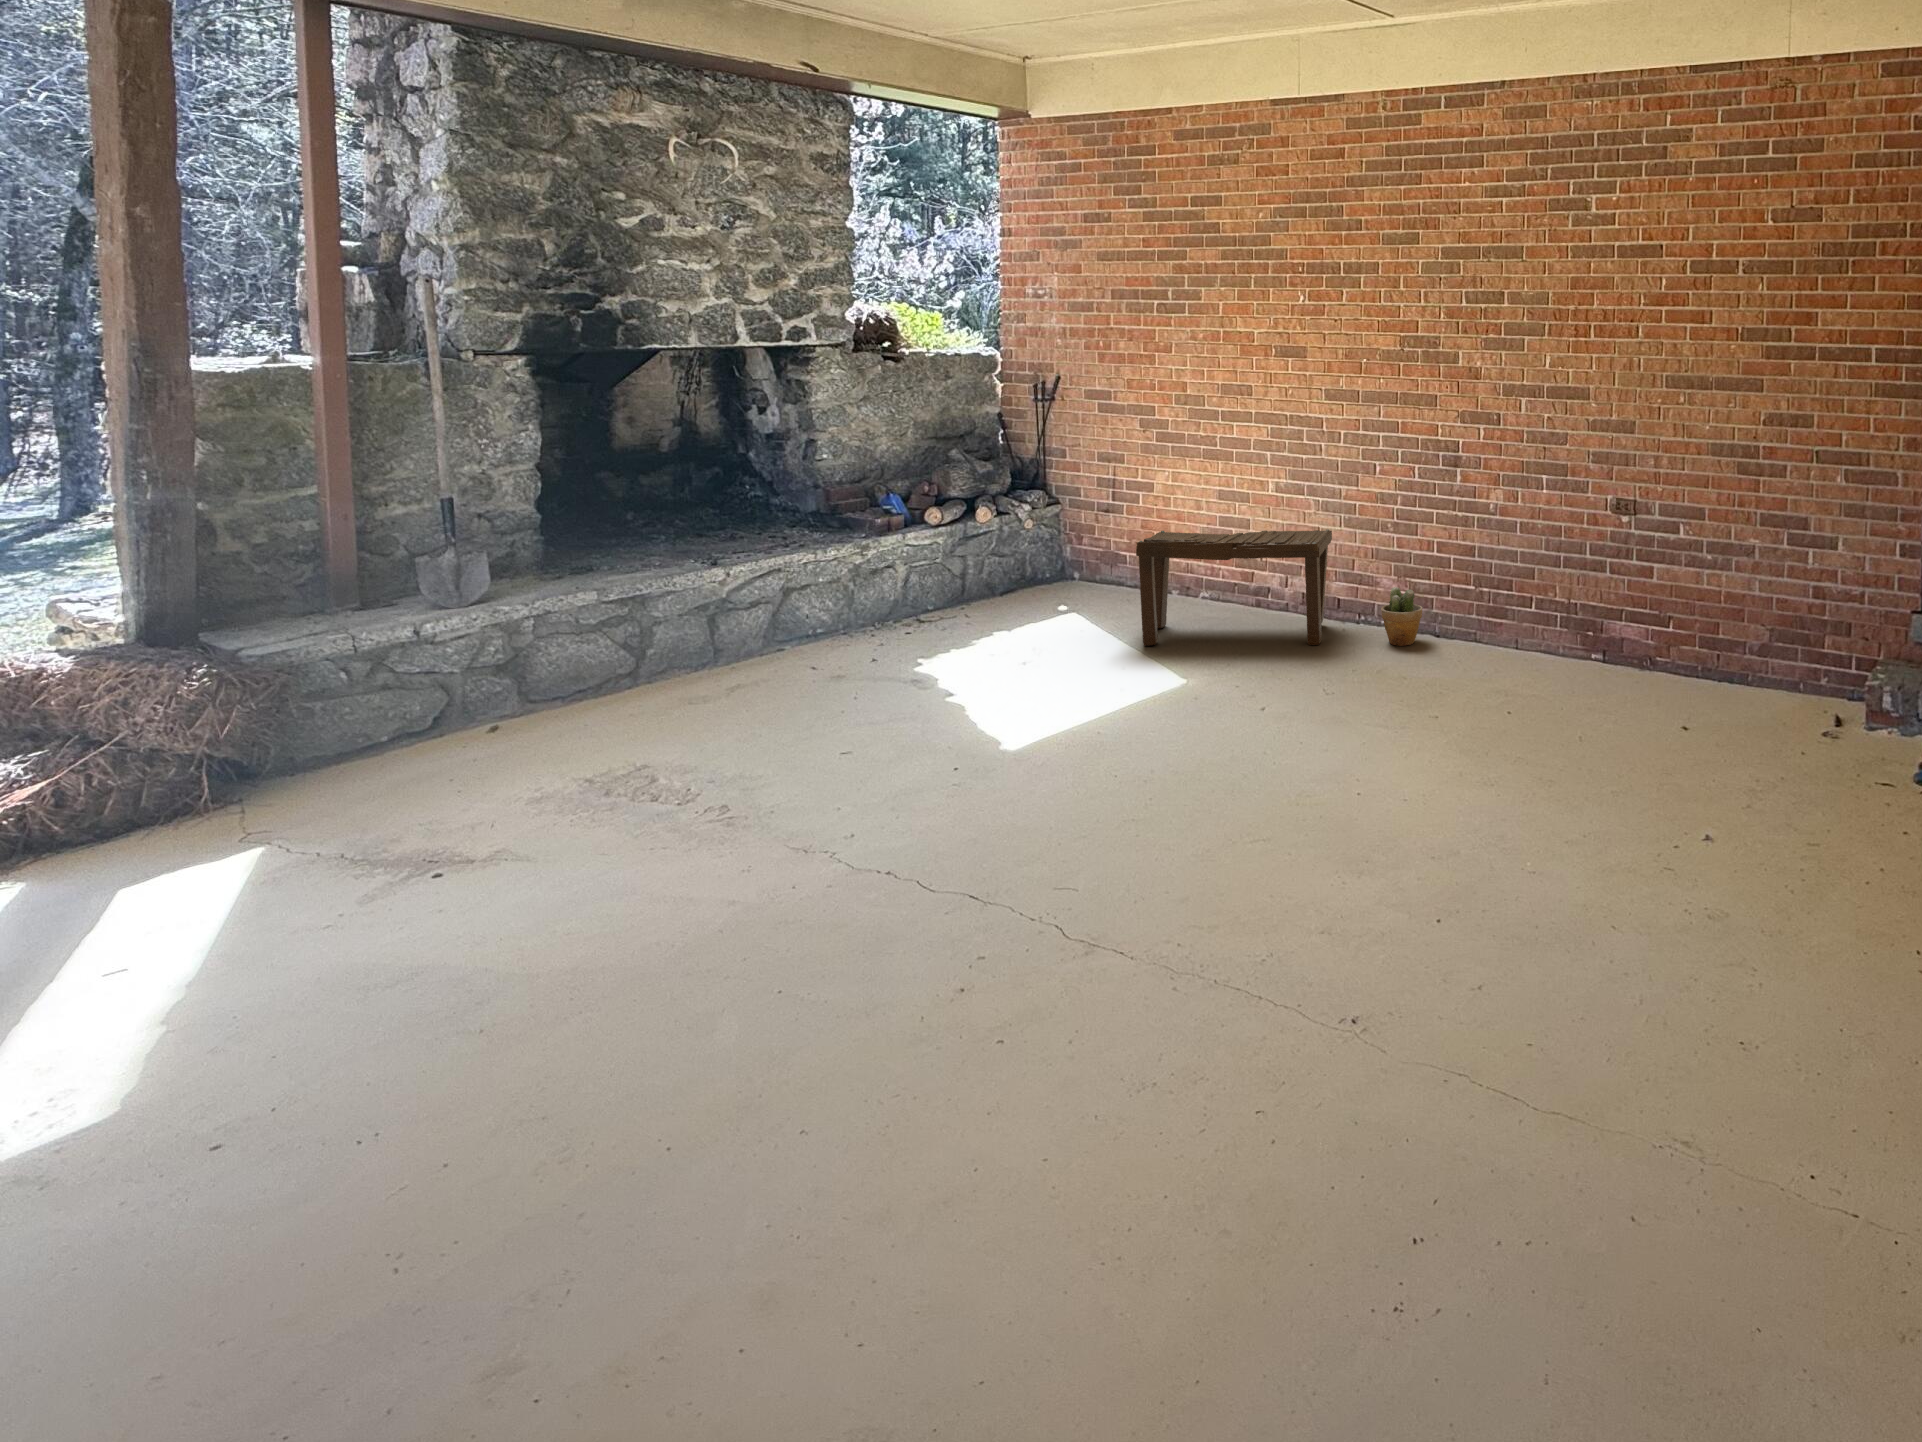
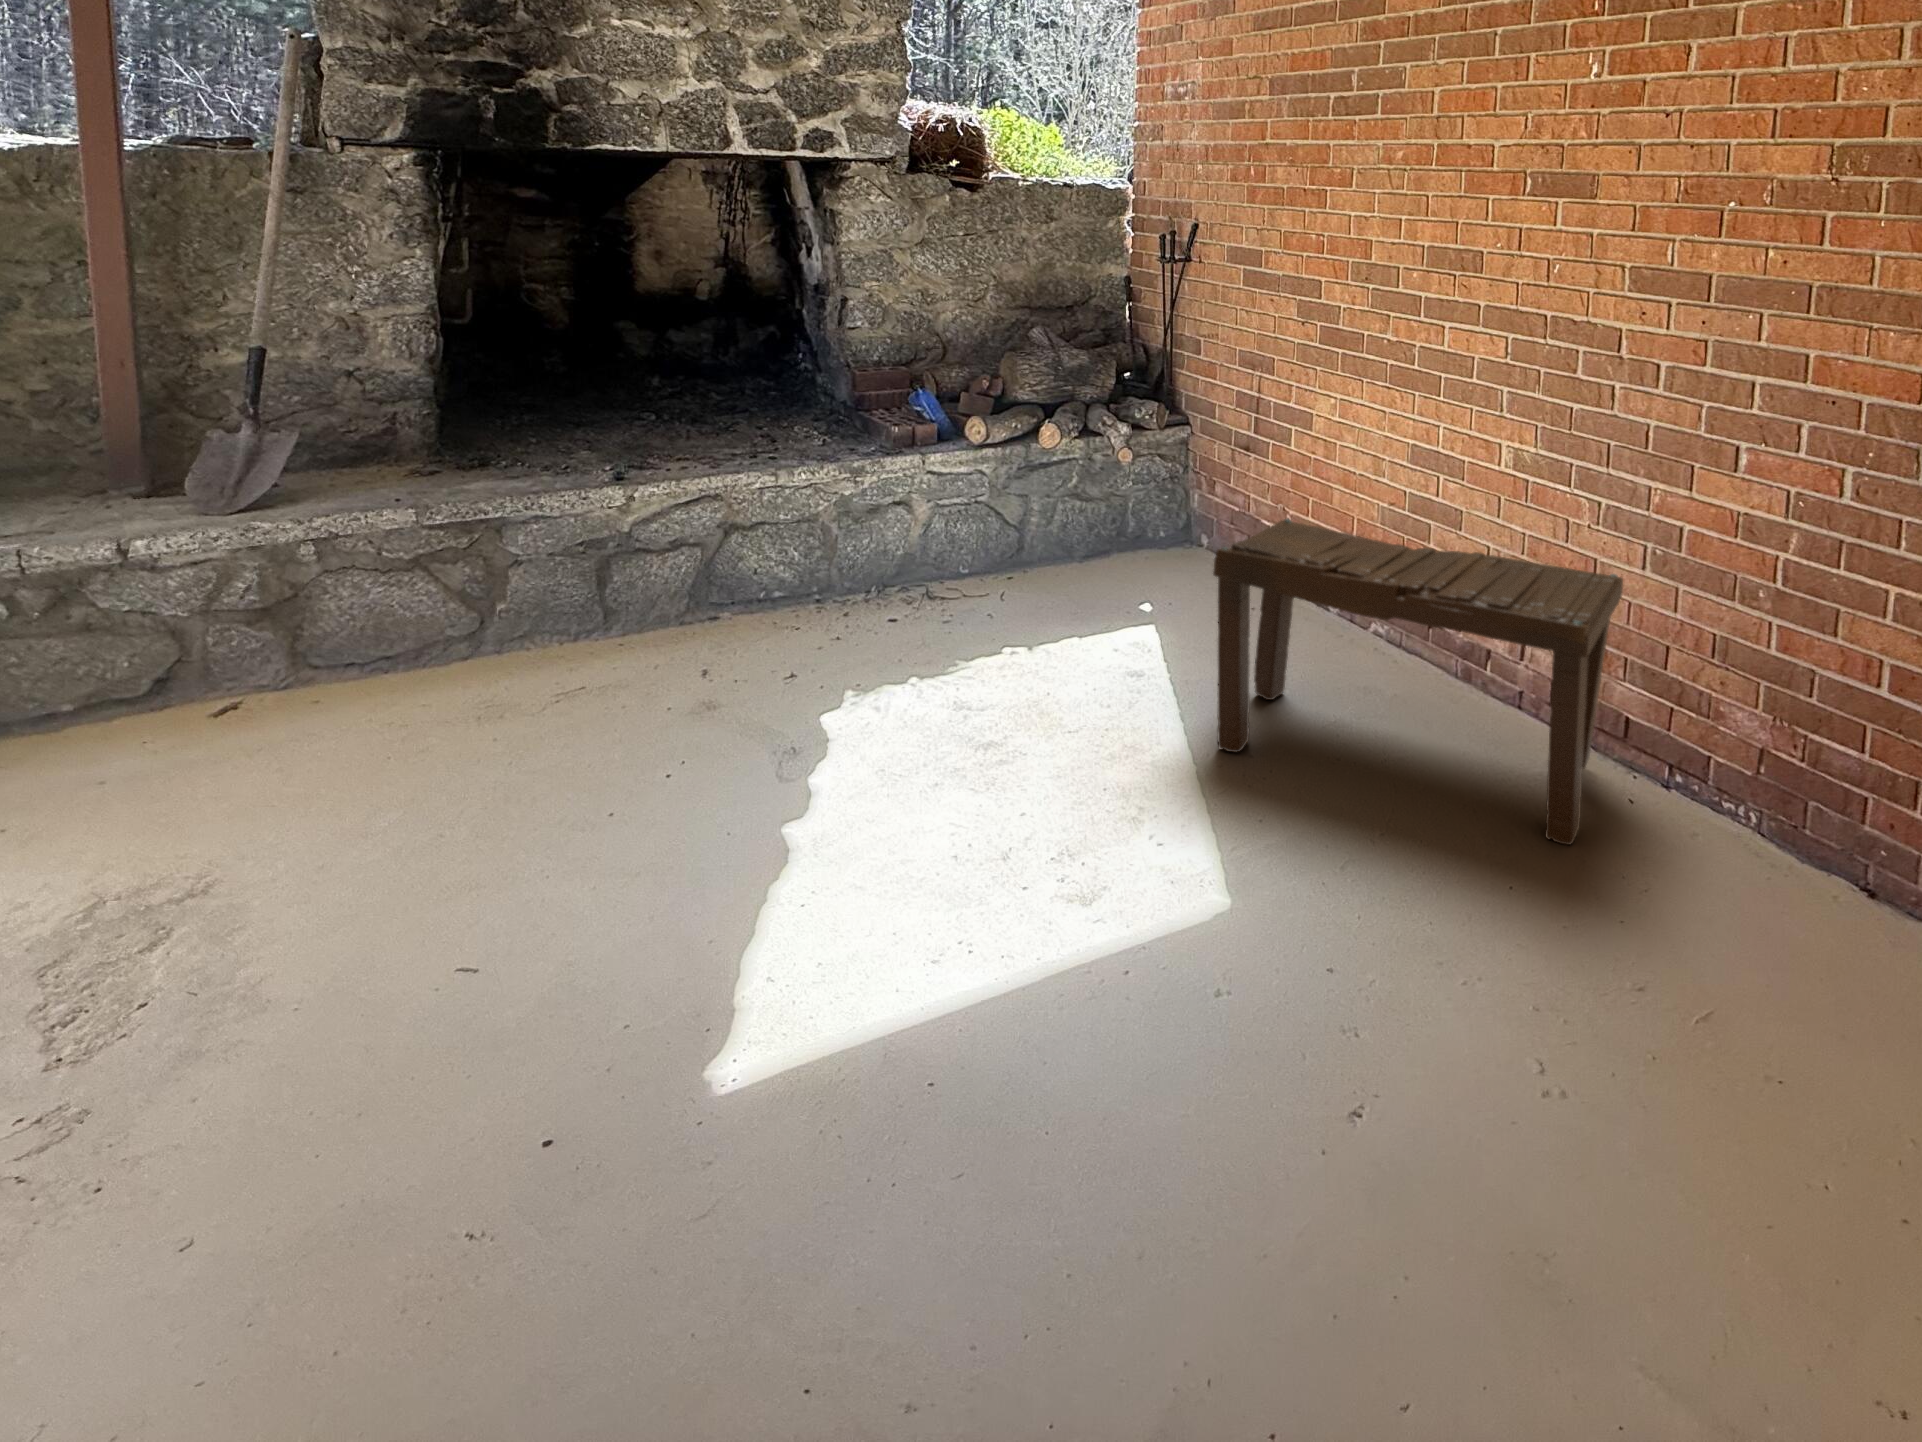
potted plant: present [1381,587,1423,646] -> none [1731,758,1843,911]

